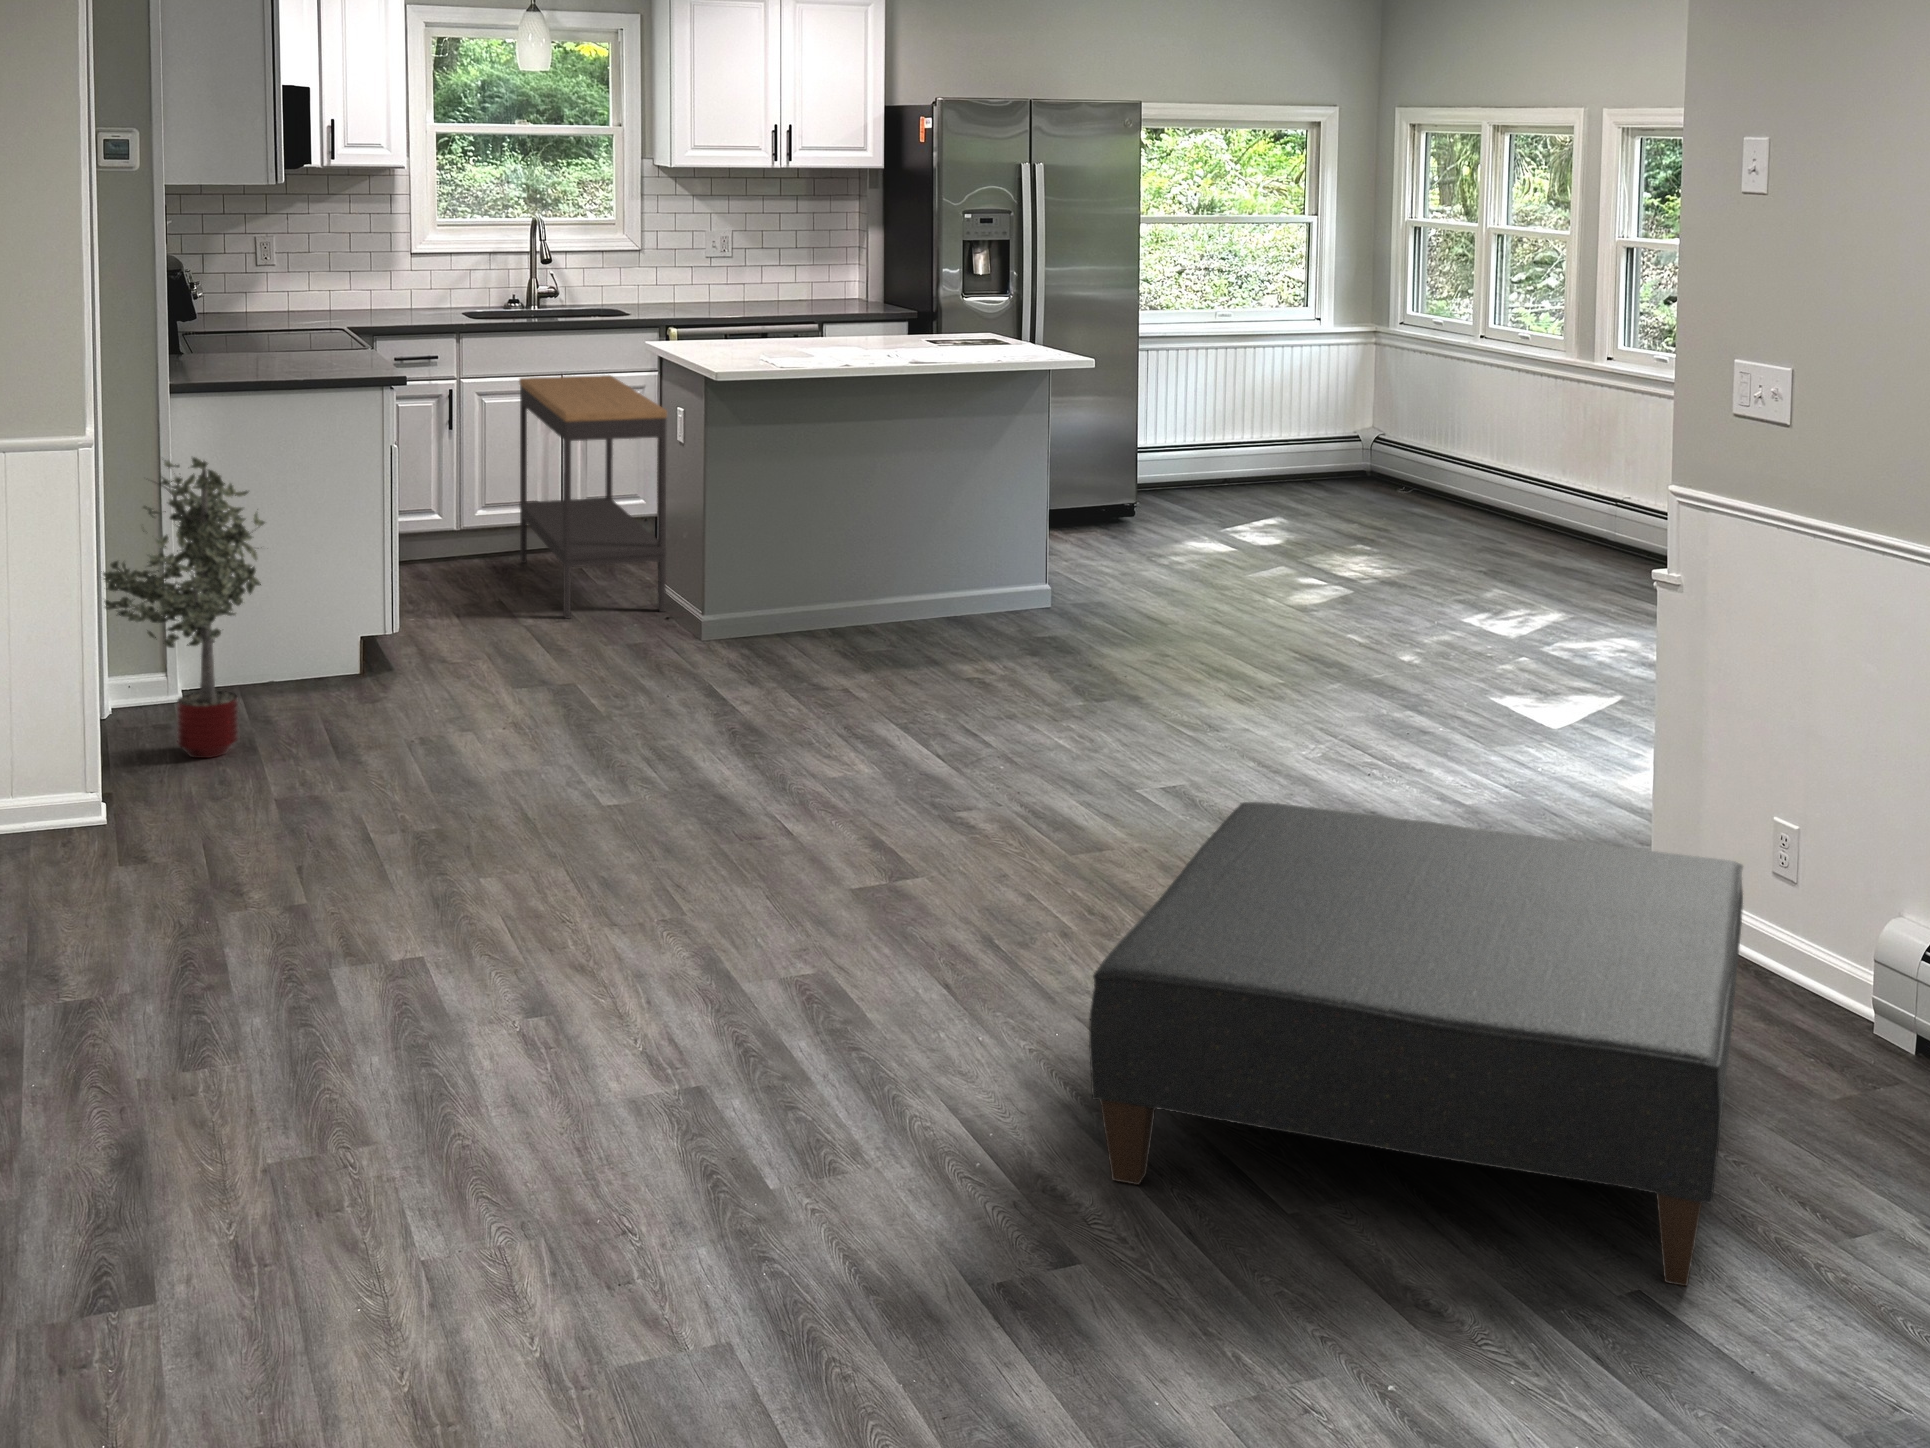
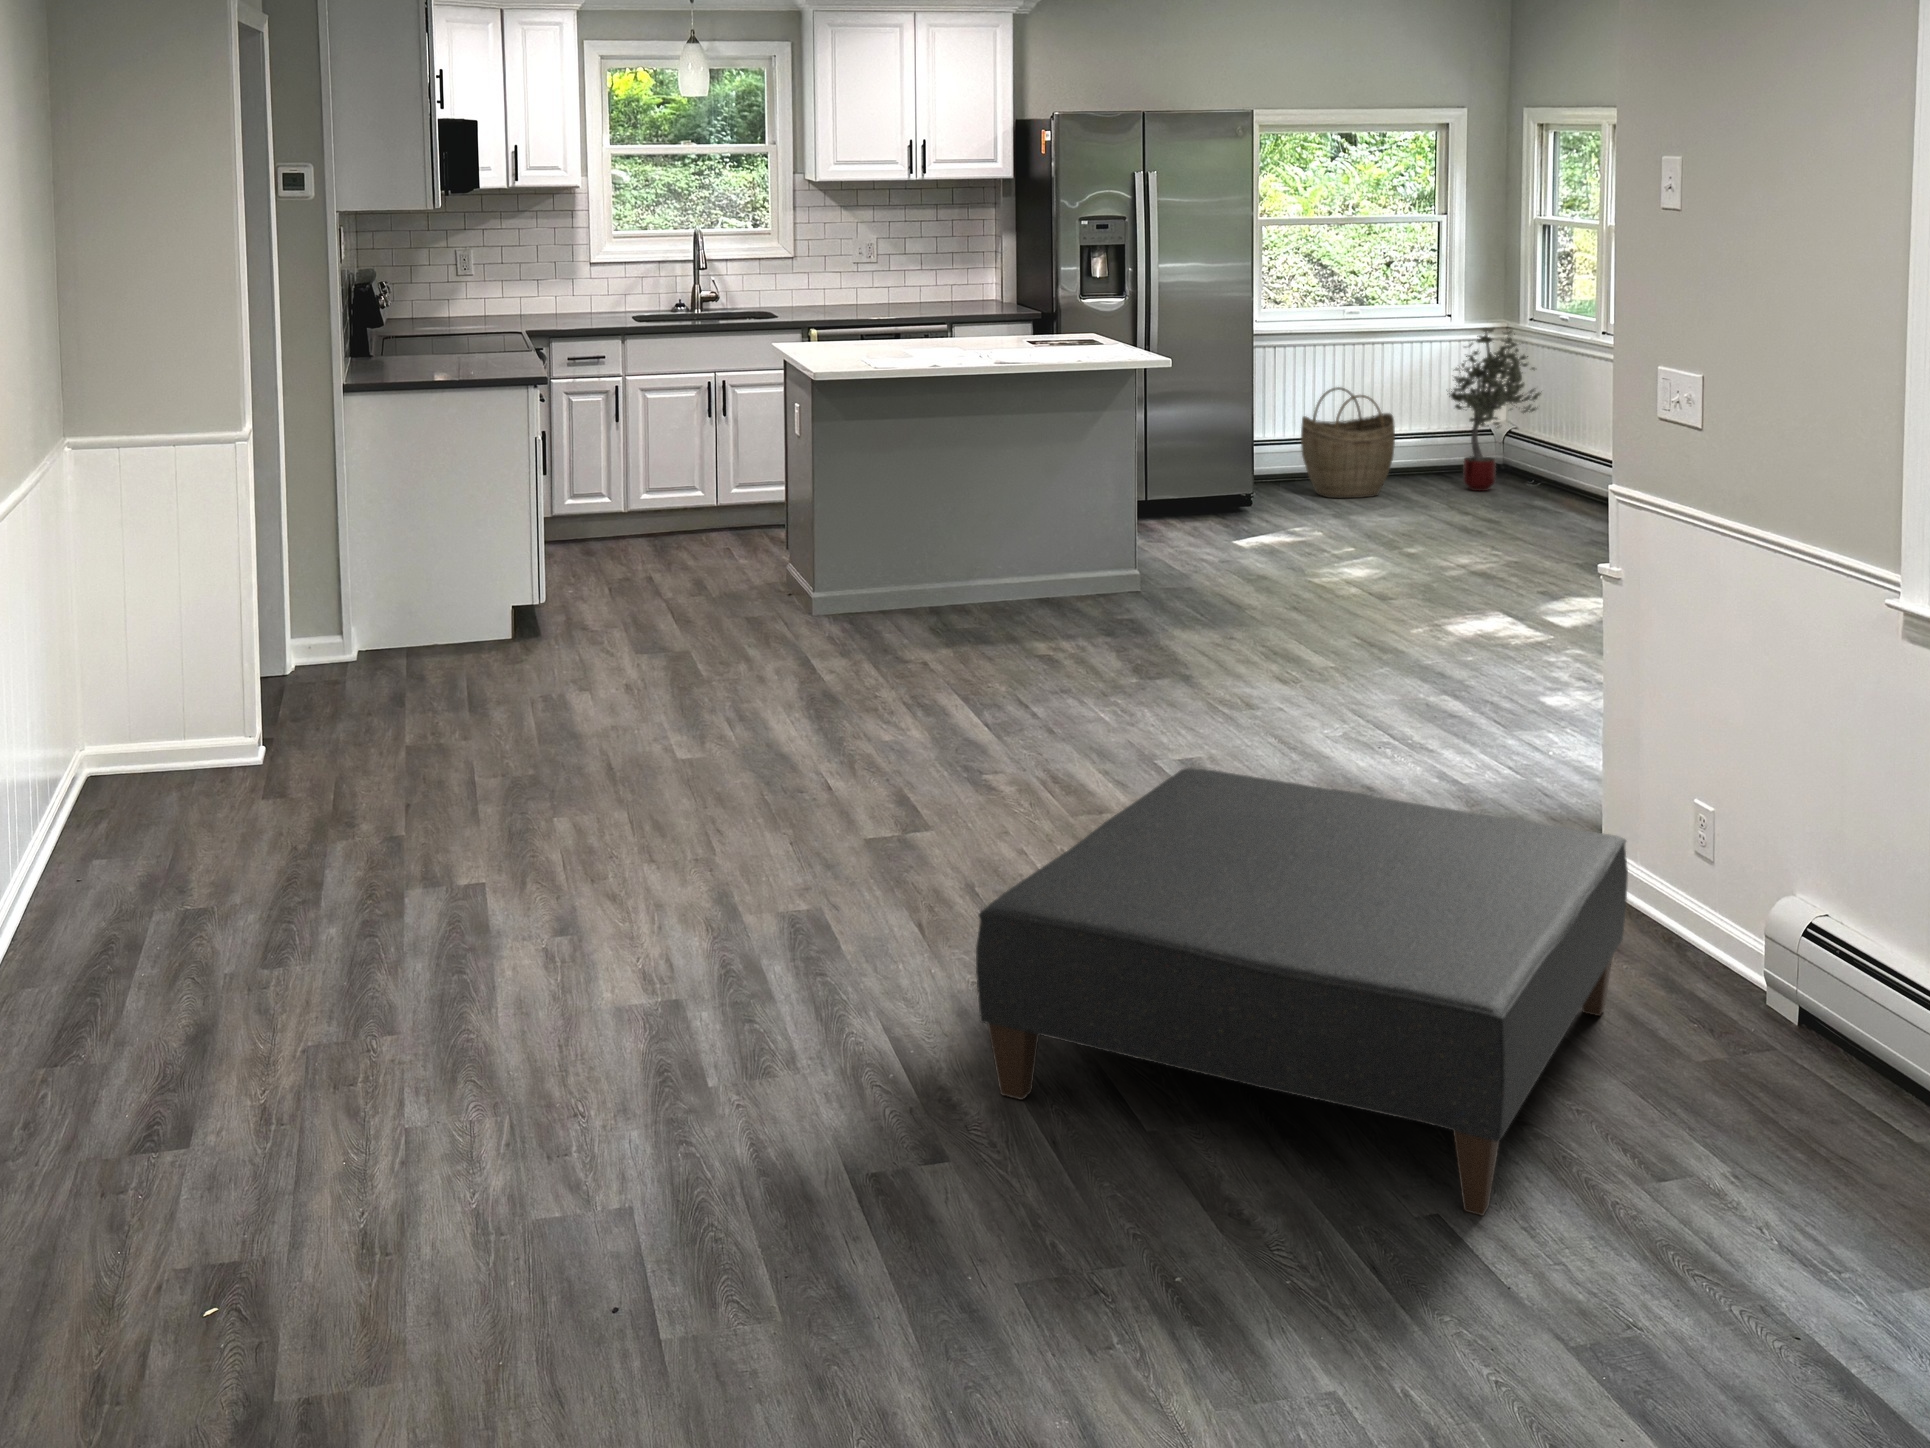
console table: present [519,375,667,619] -> none [677,372,792,591]
woven basket: none [1182,394,1280,511] -> present [1301,387,1395,498]
potted tree: present [103,457,265,758] -> present [1449,328,1541,491]

